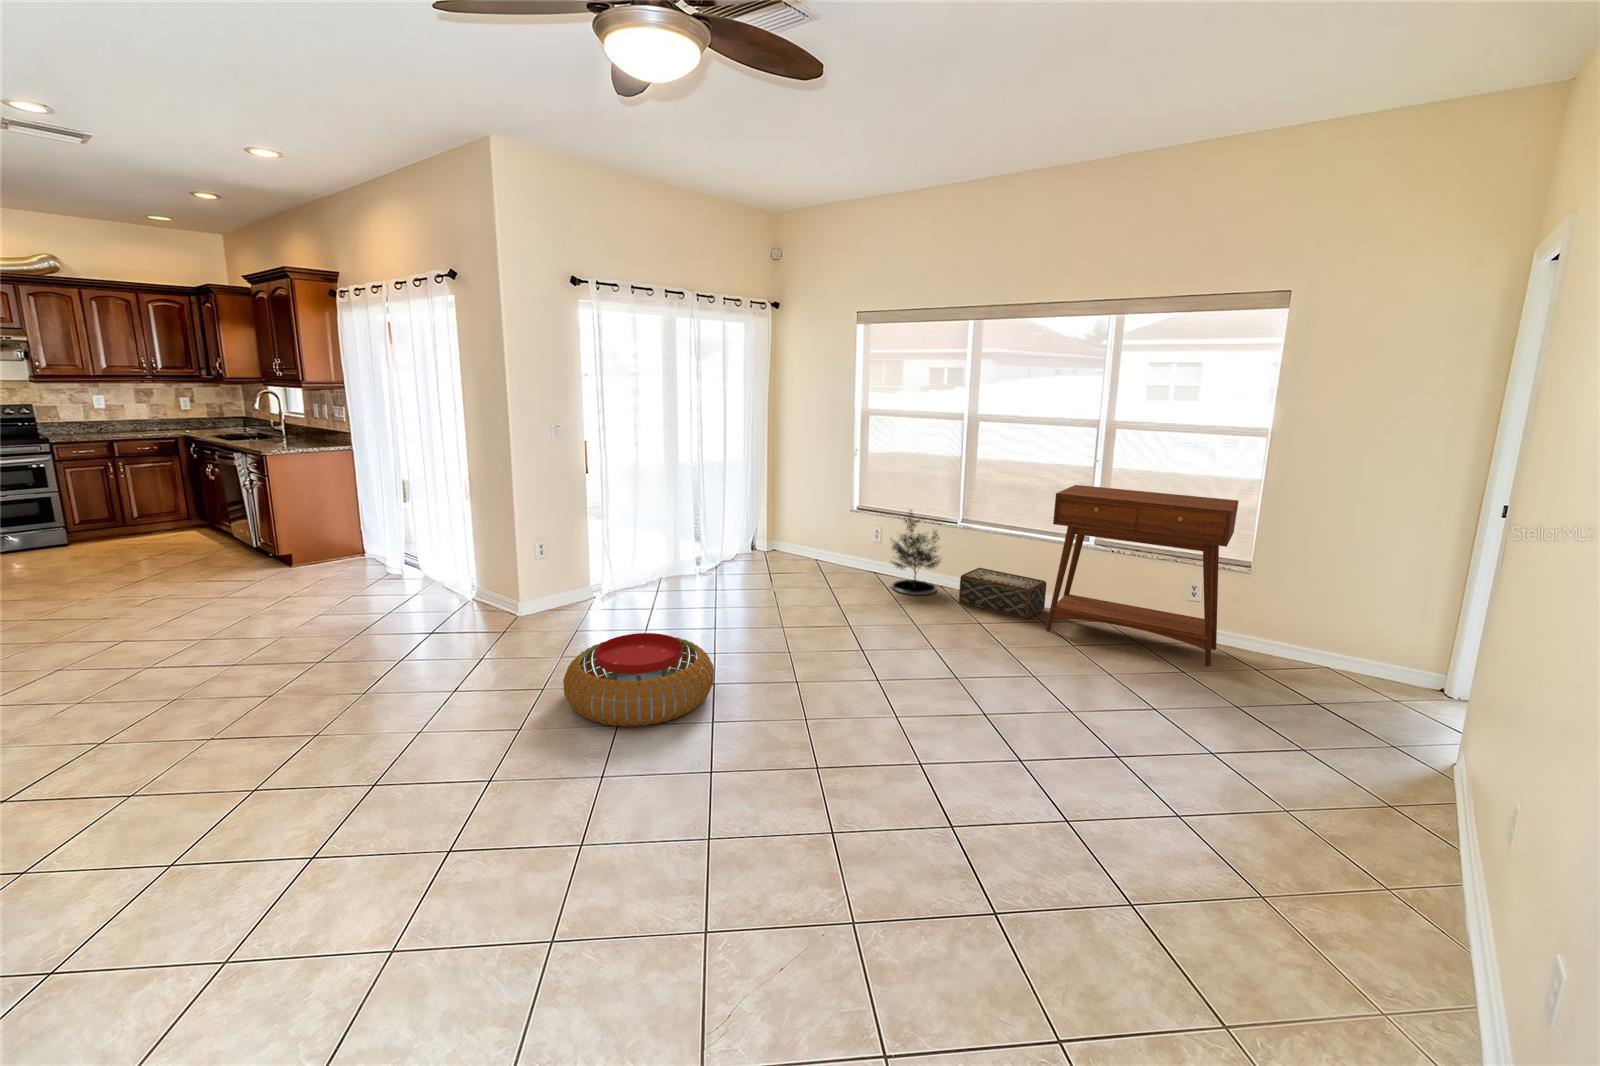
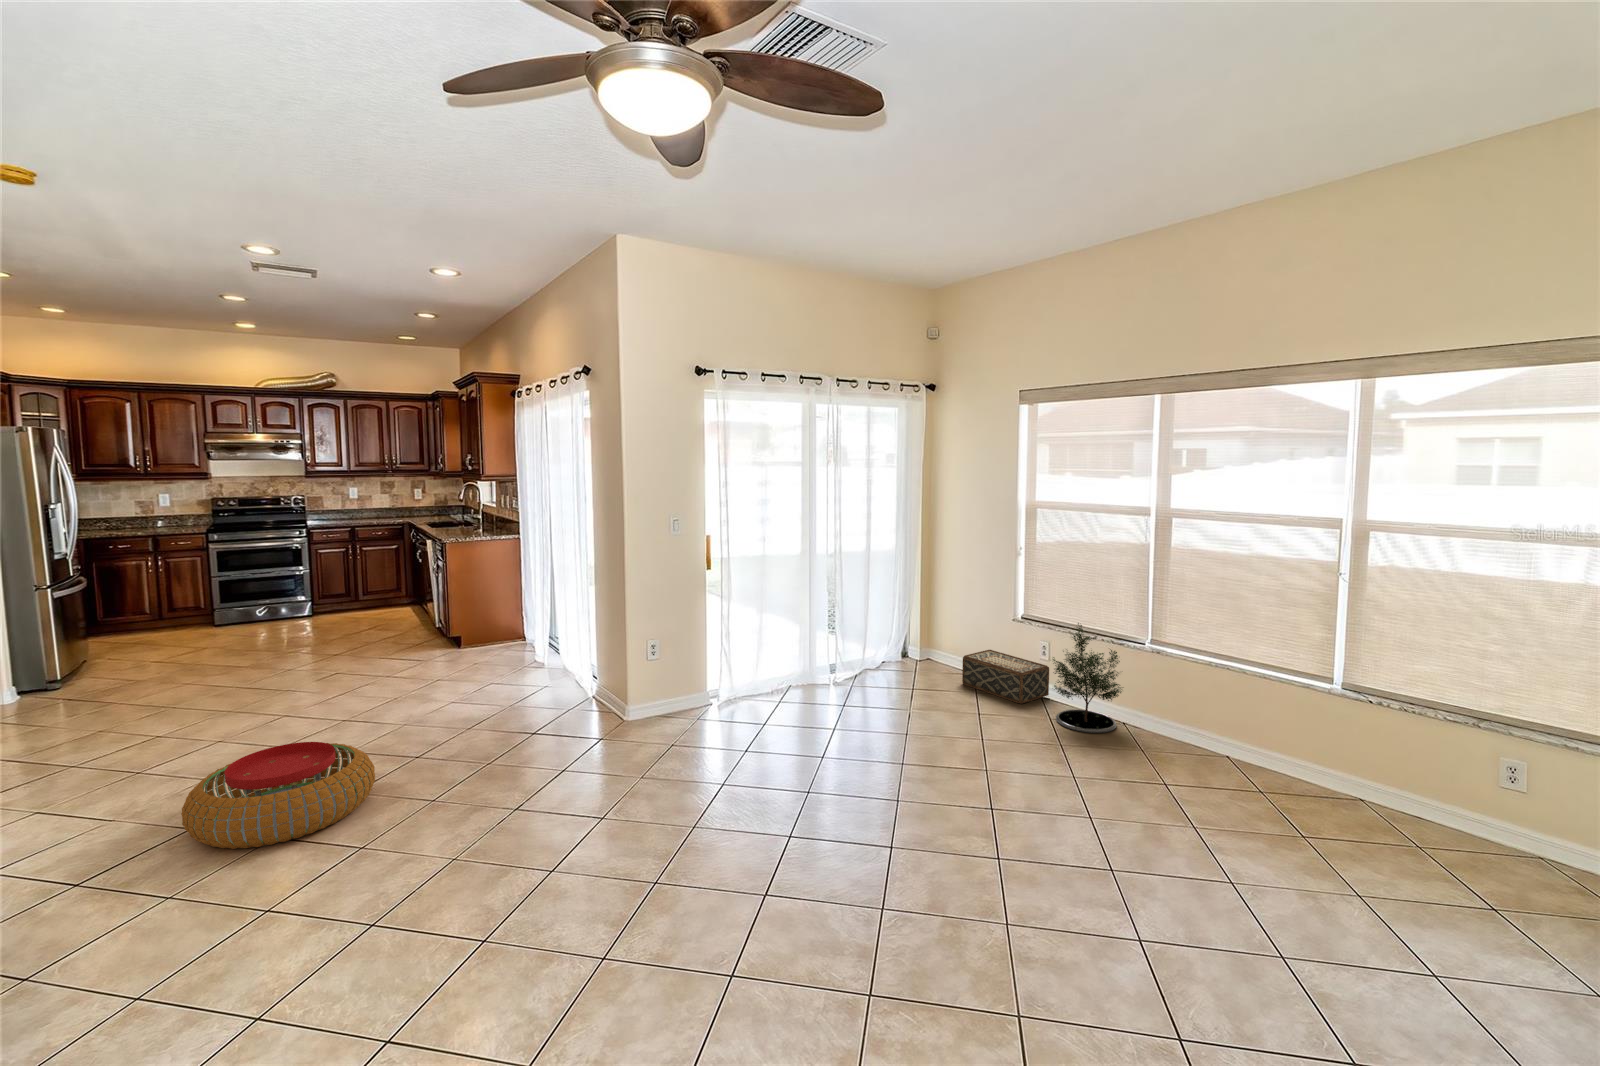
console table: present [1046,485,1239,665] -> none [1265,606,1589,903]
woven basket: present [959,568,1047,619] -> present [962,650,1049,704]
pouf: present [563,633,714,727] -> present [181,742,375,849]

